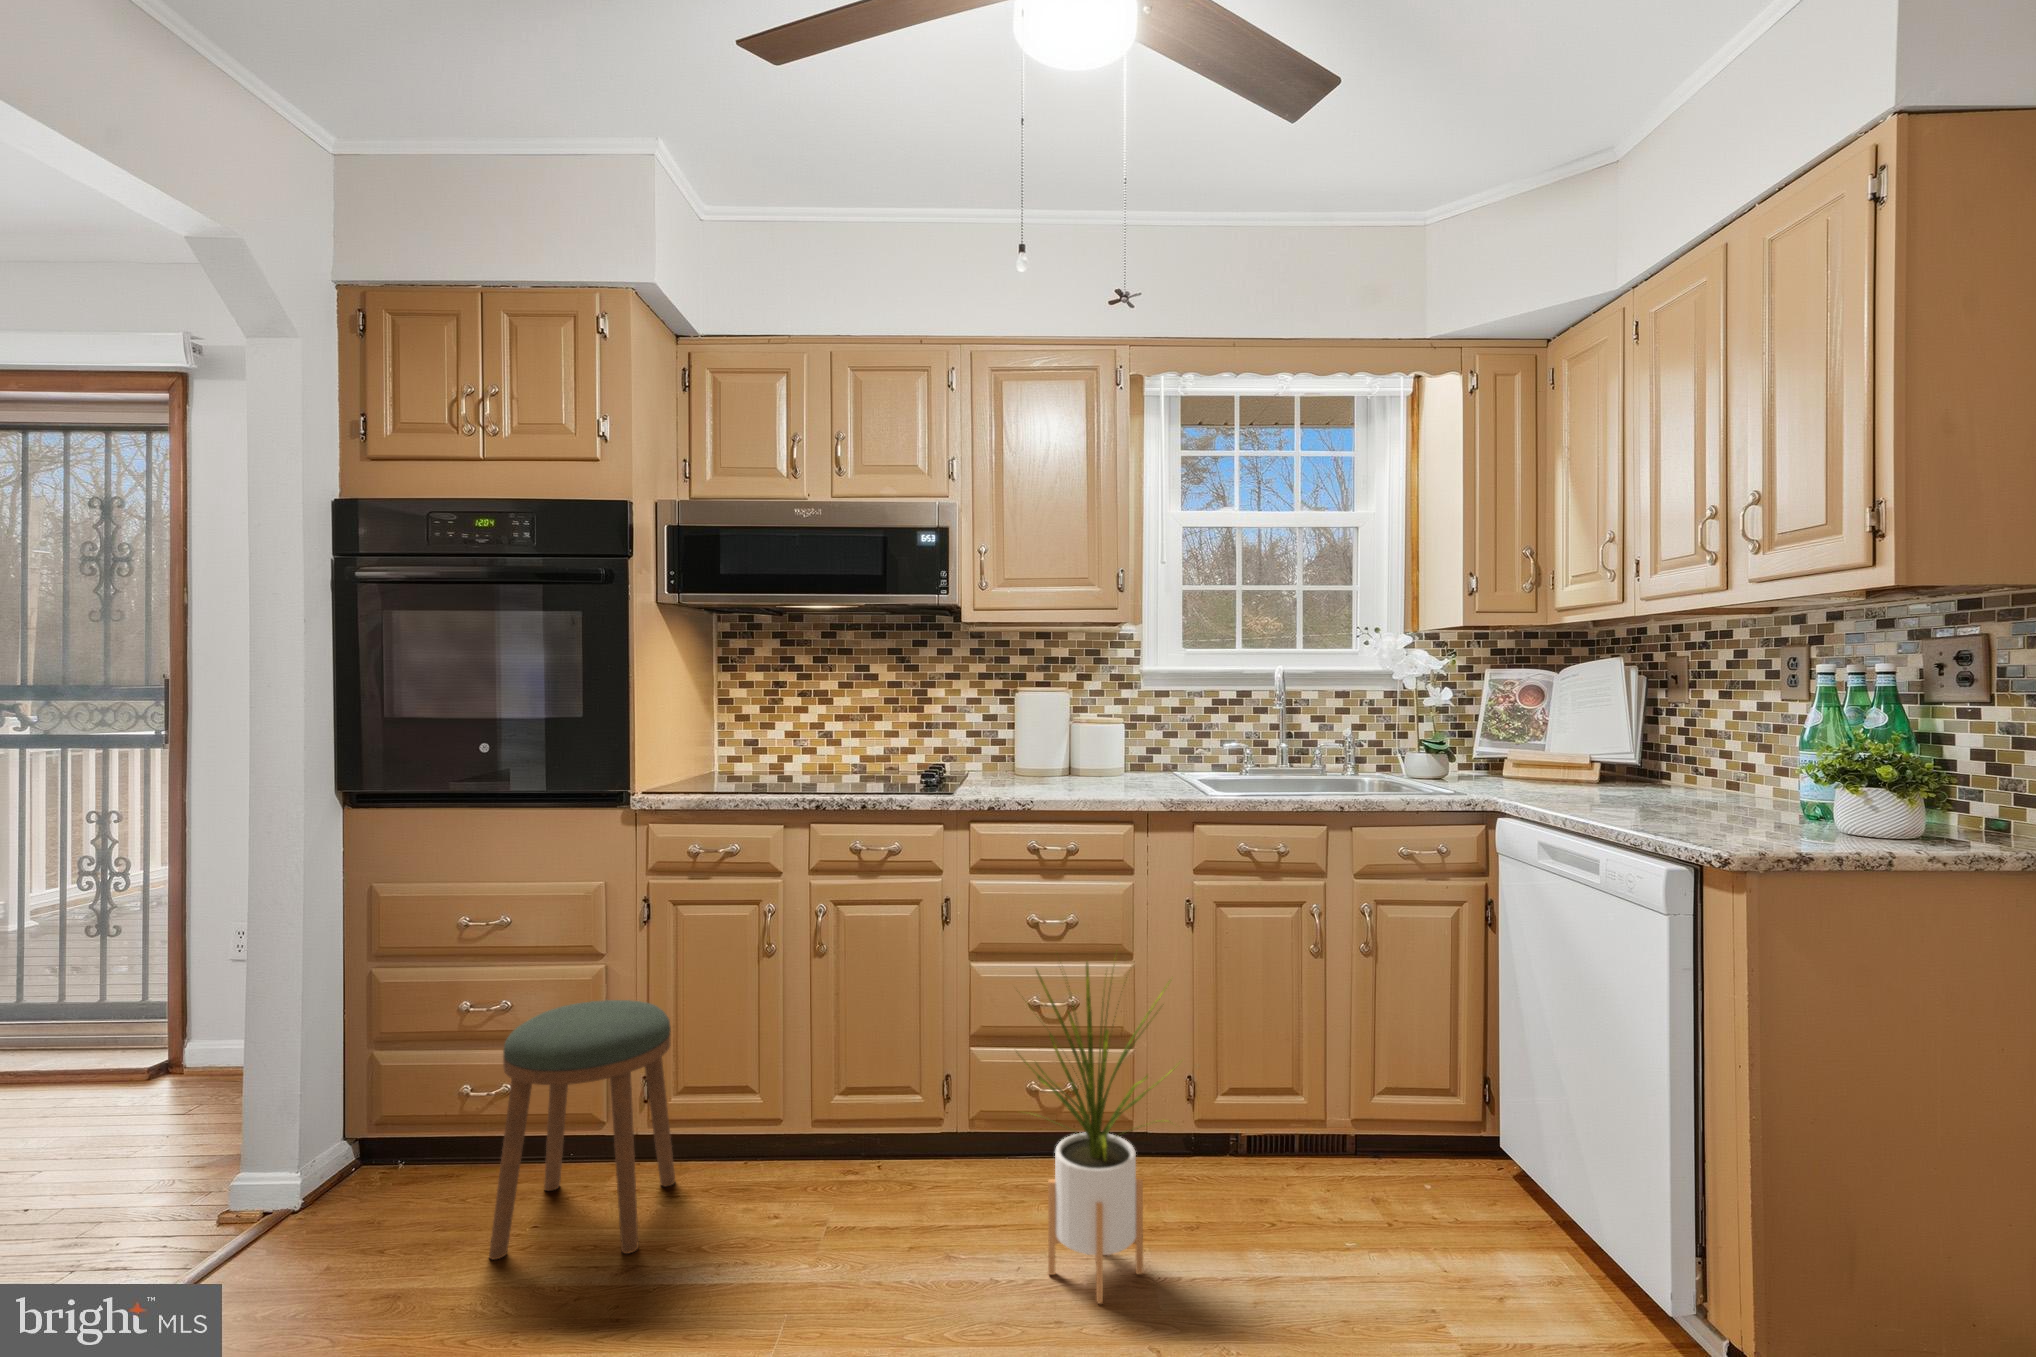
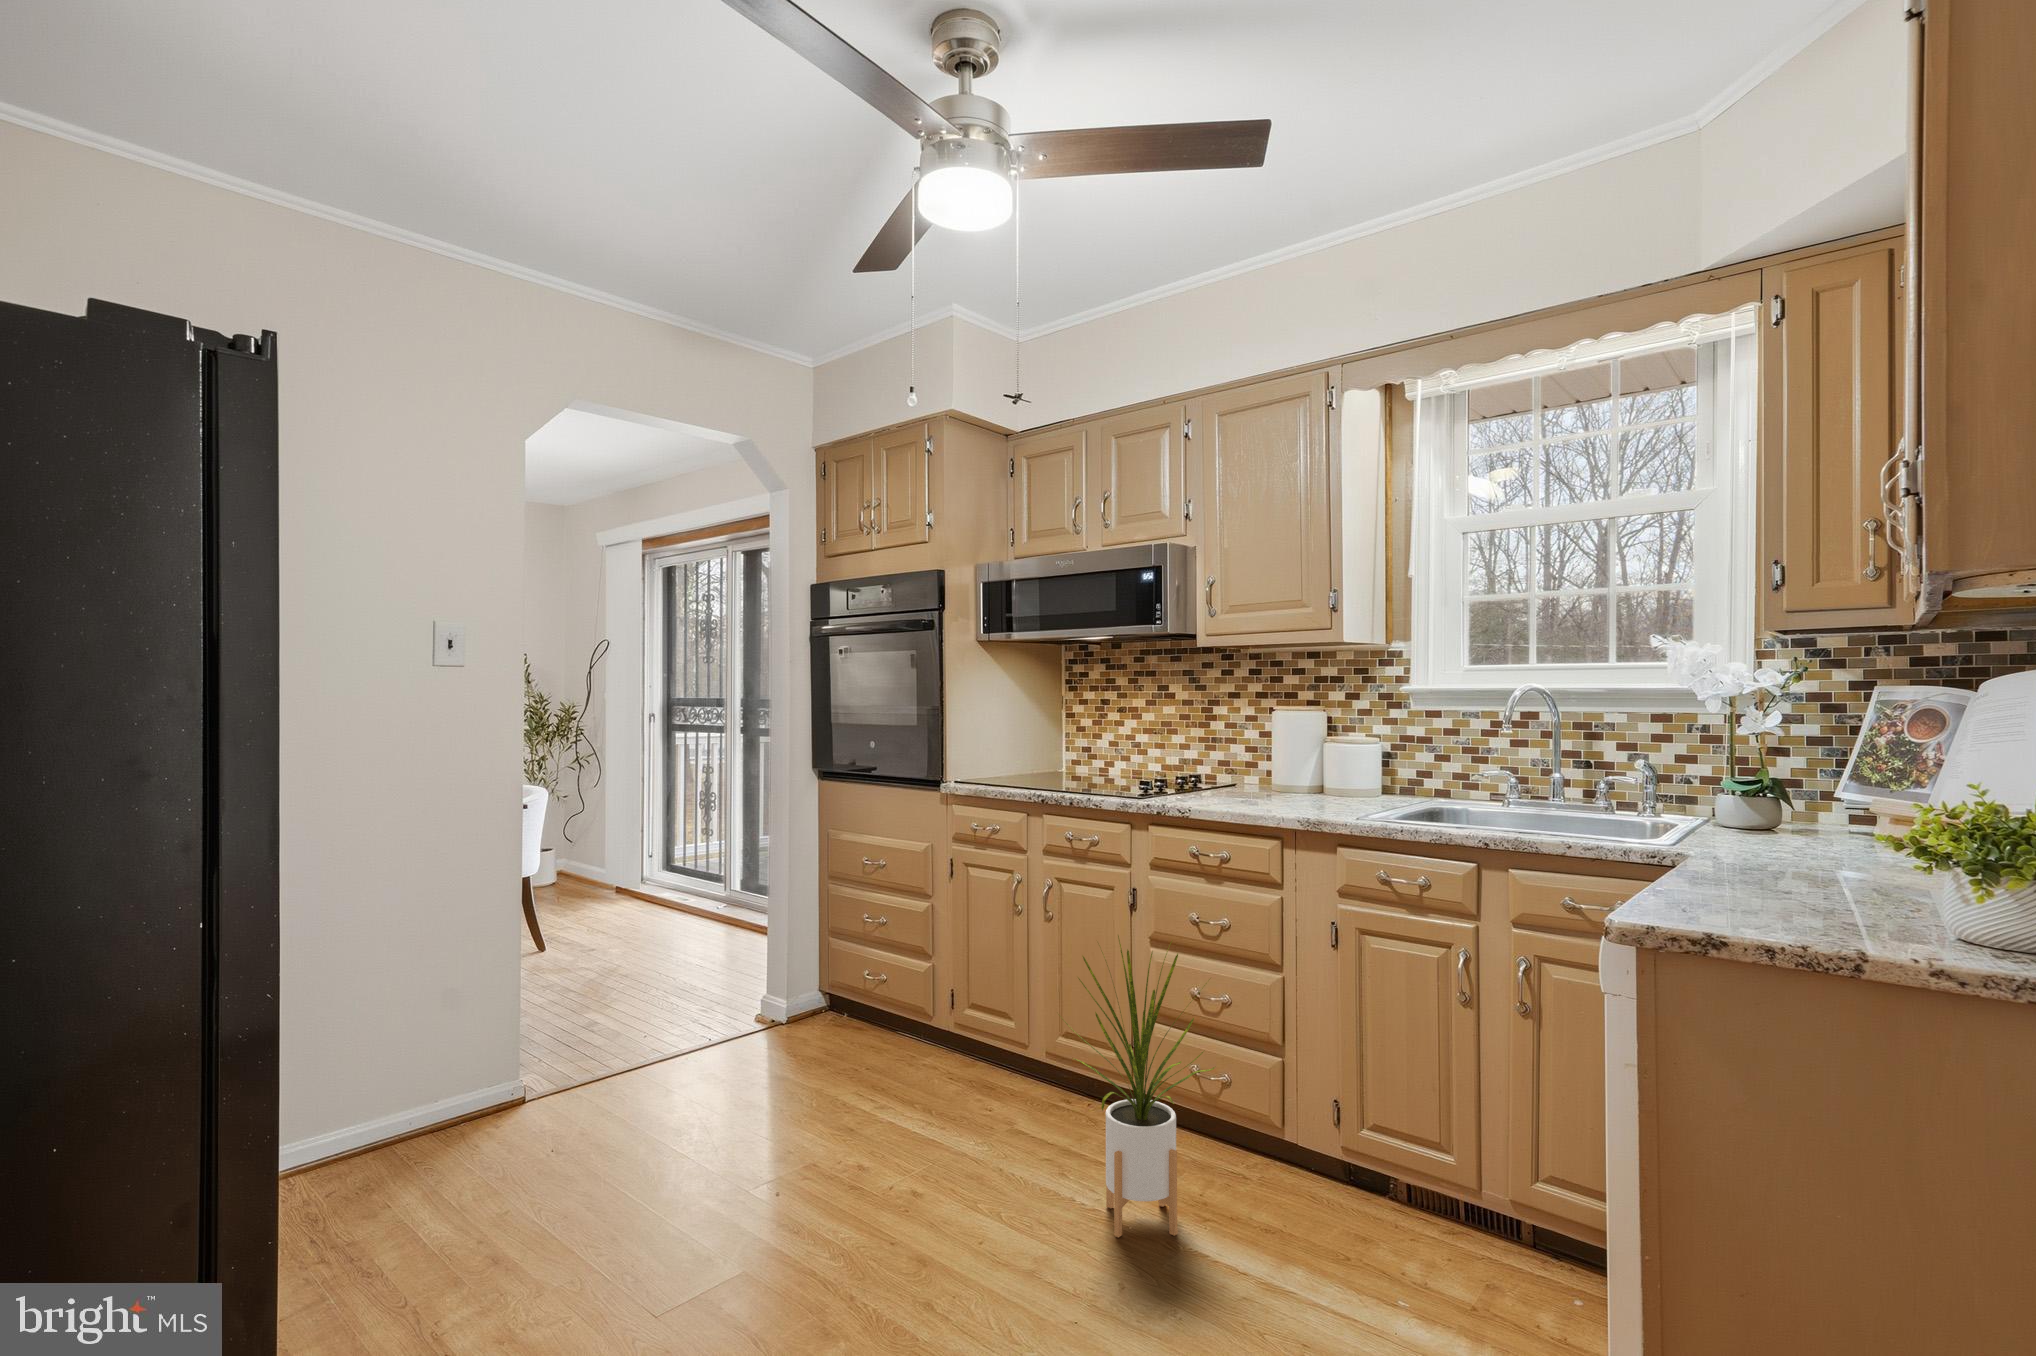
stool: present [489,1000,675,1259] -> none [830,926,958,1097]

